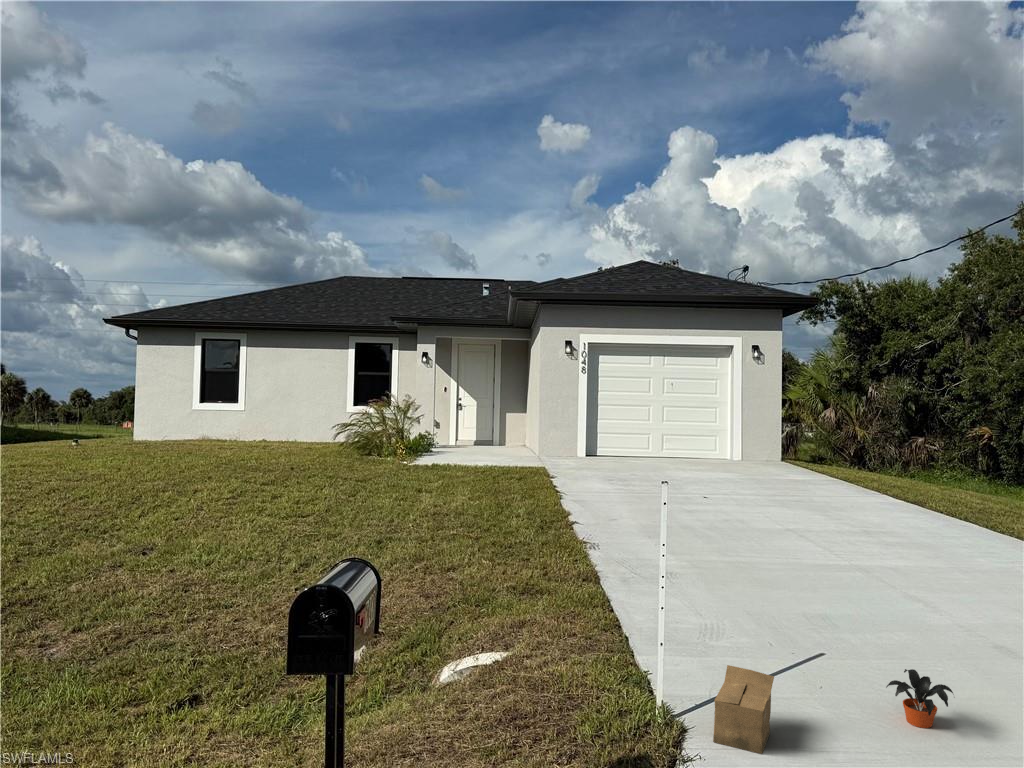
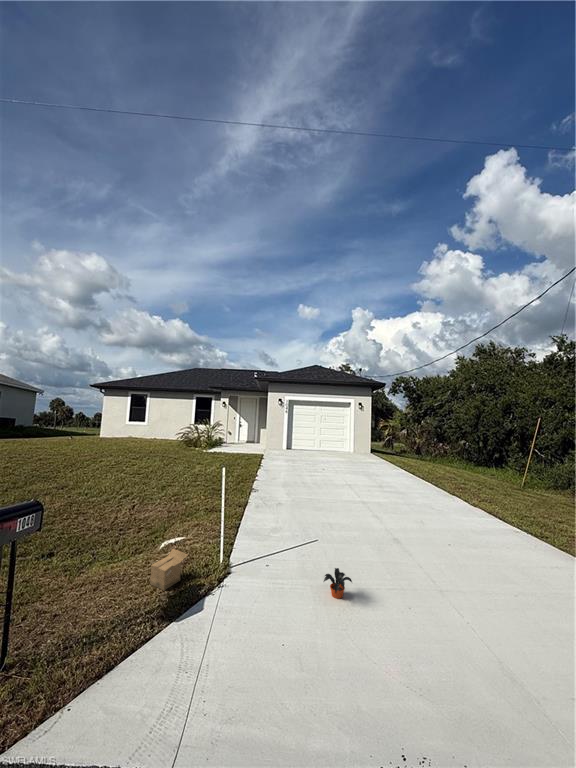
cardboard box: present [713,665,774,754] -> present [150,549,188,590]

